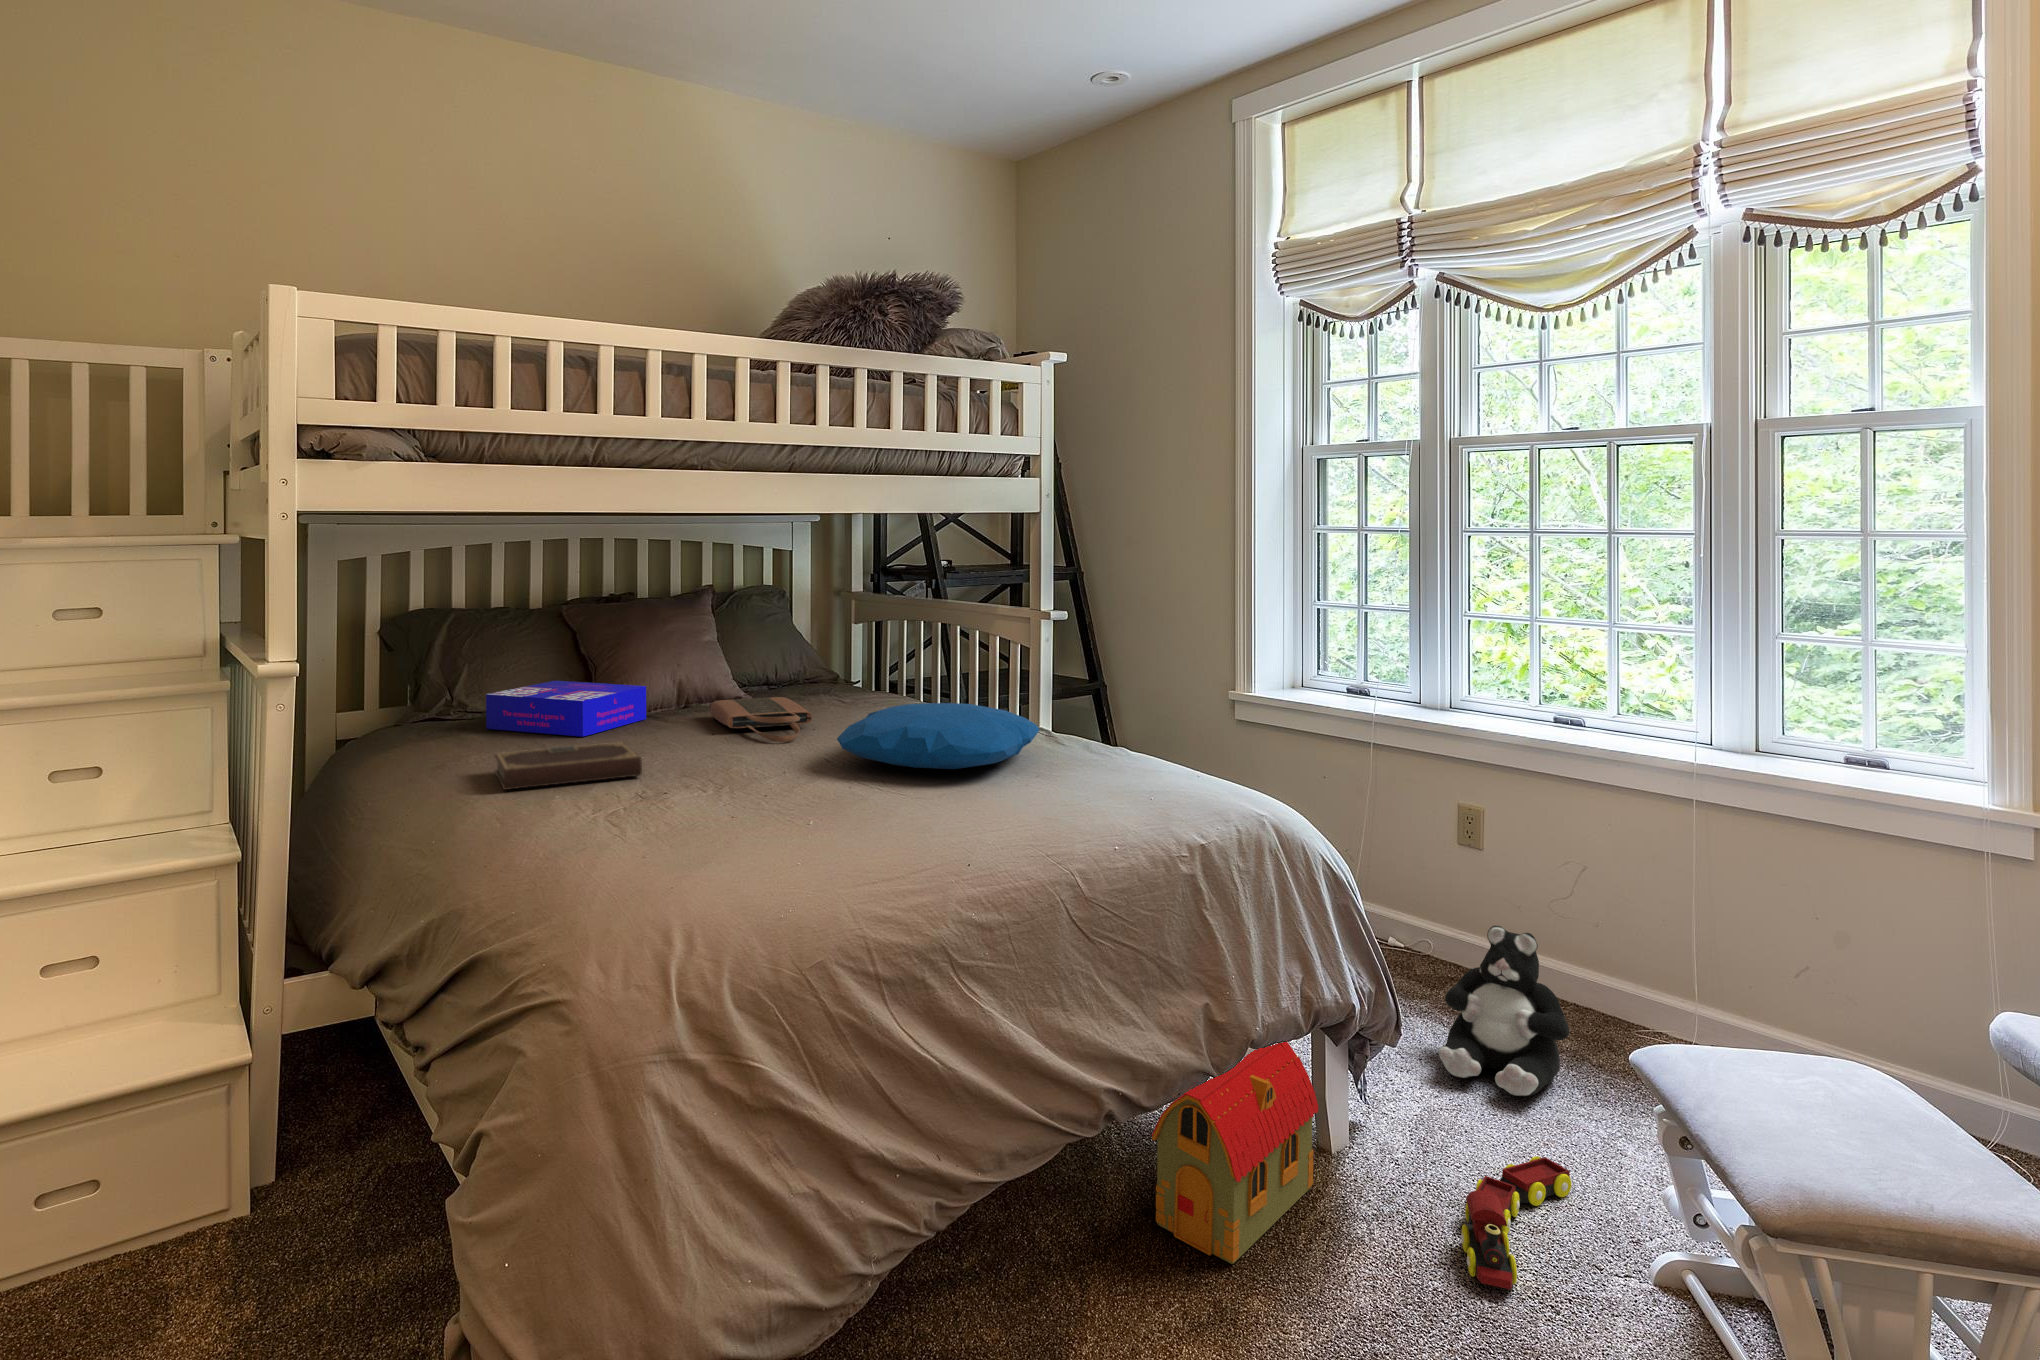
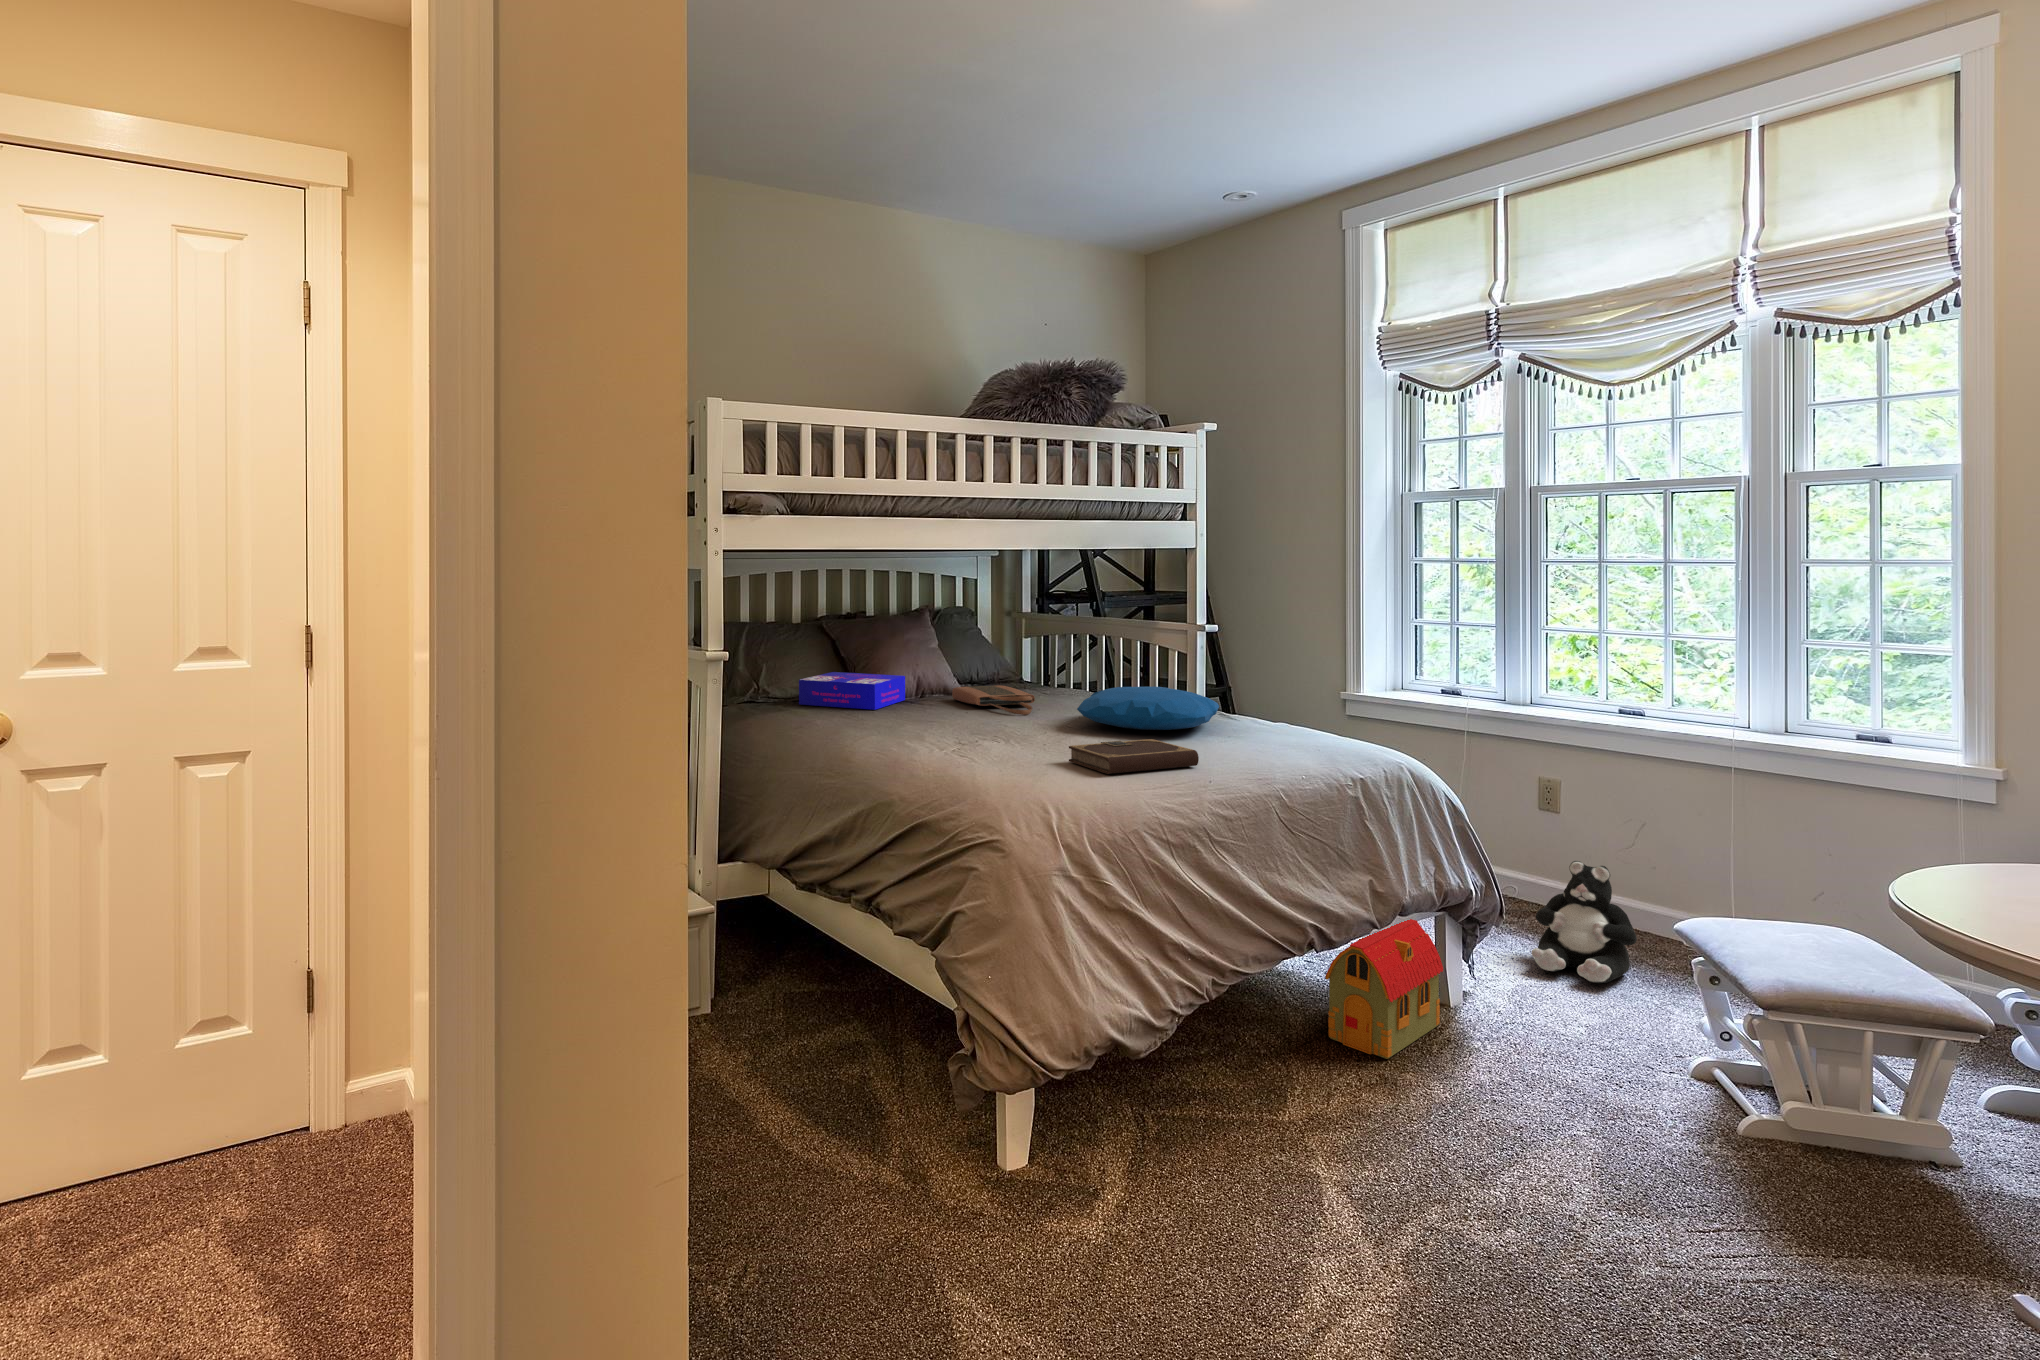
notebook: present [495,742,642,790] -> present [1069,739,1199,774]
toy train: present [1461,1156,1572,1289] -> none [1552,1012,1636,1077]

